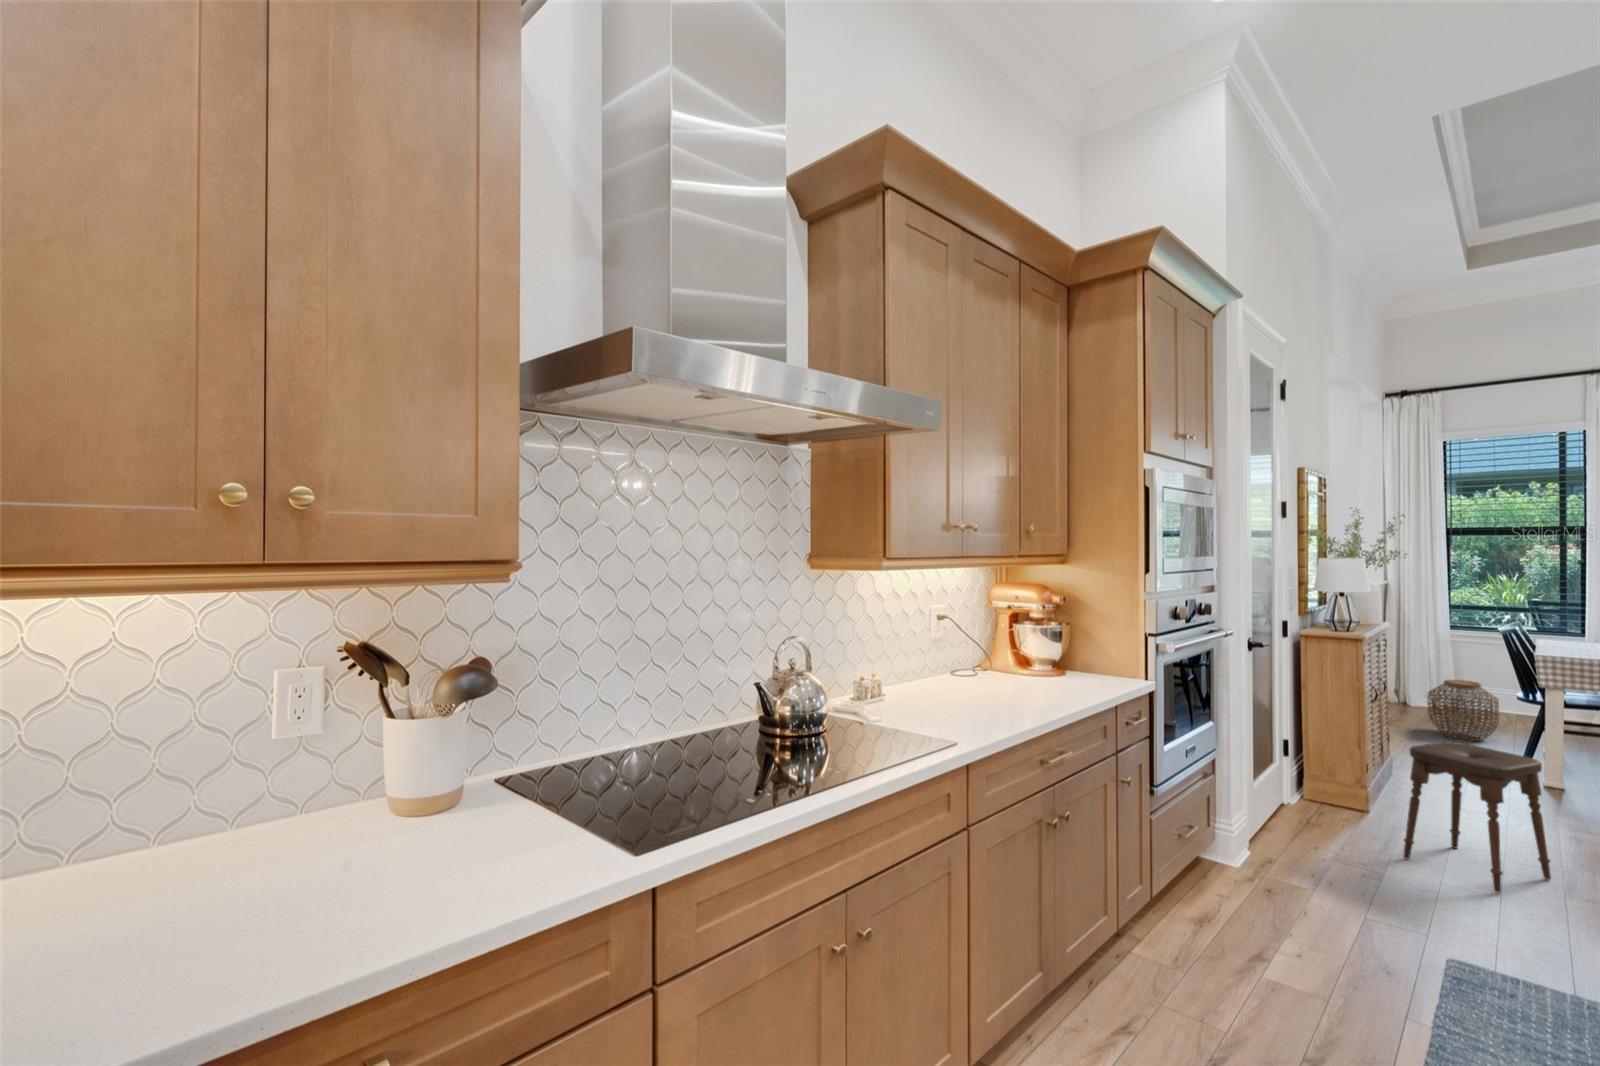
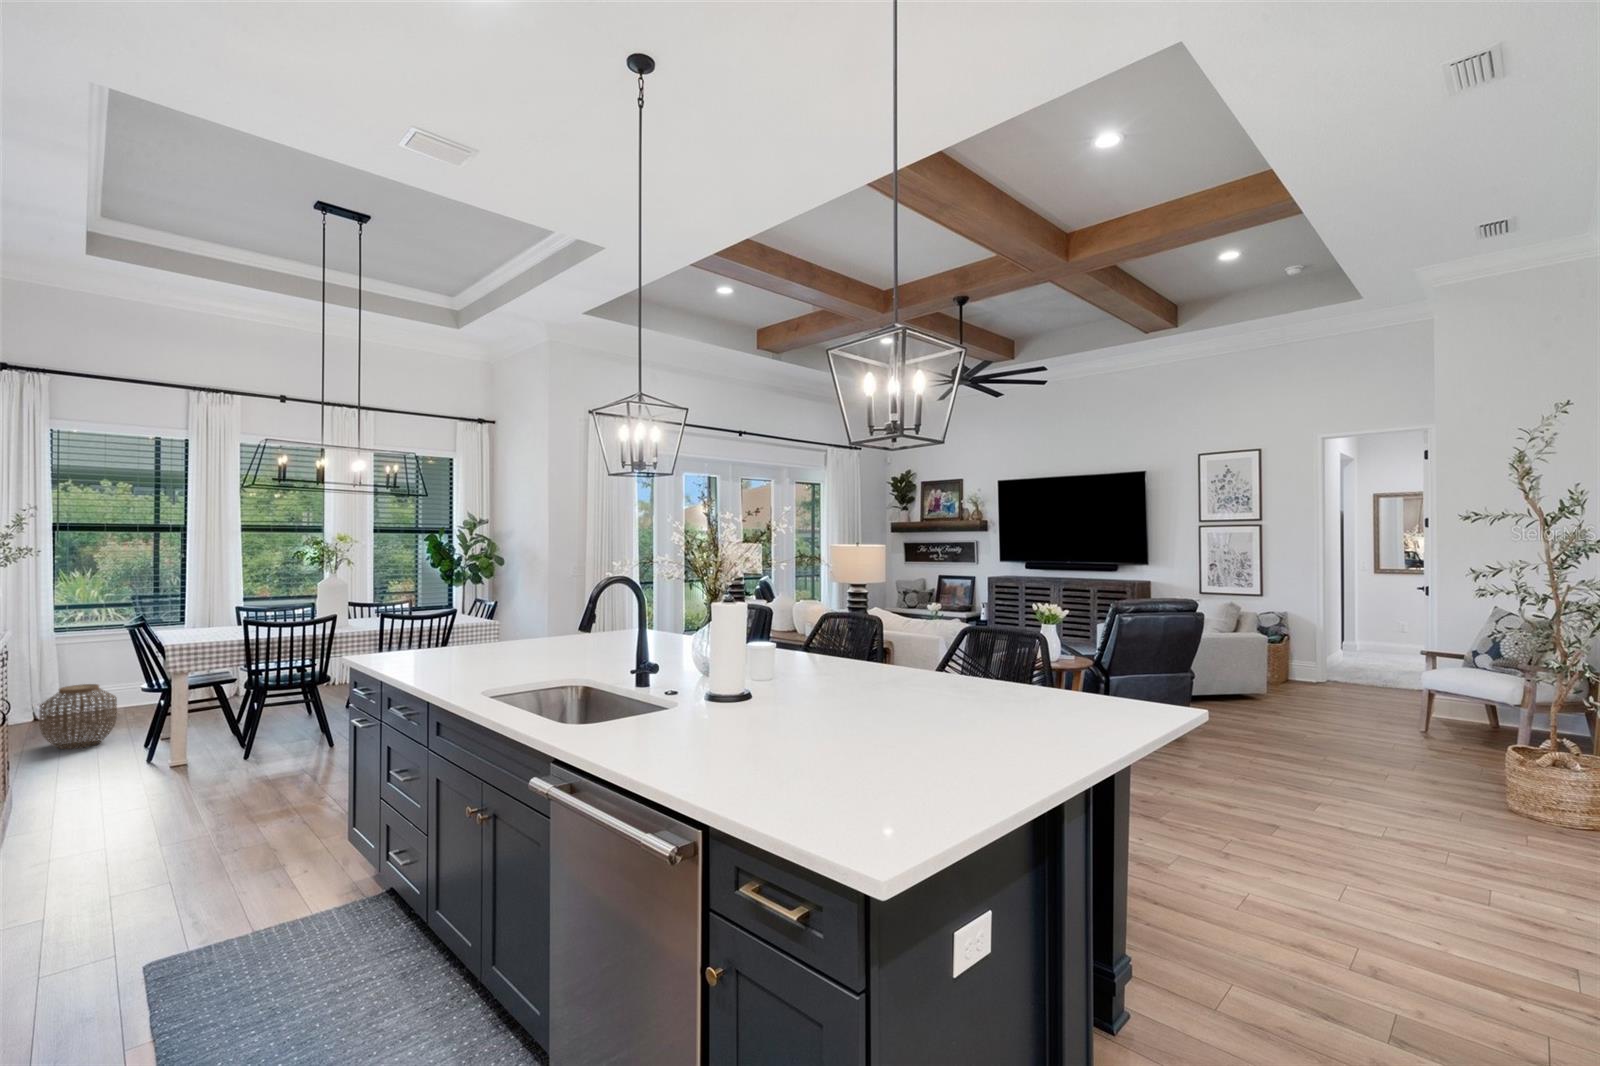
stool: present [1404,742,1551,893] -> none [63,741,204,892]

